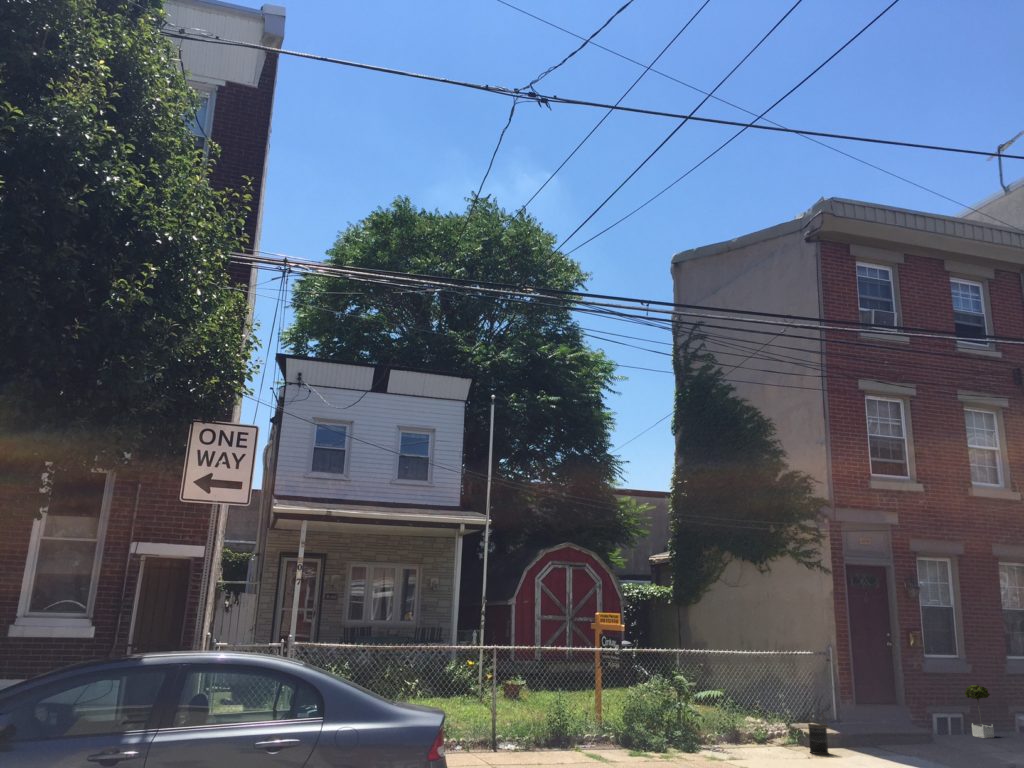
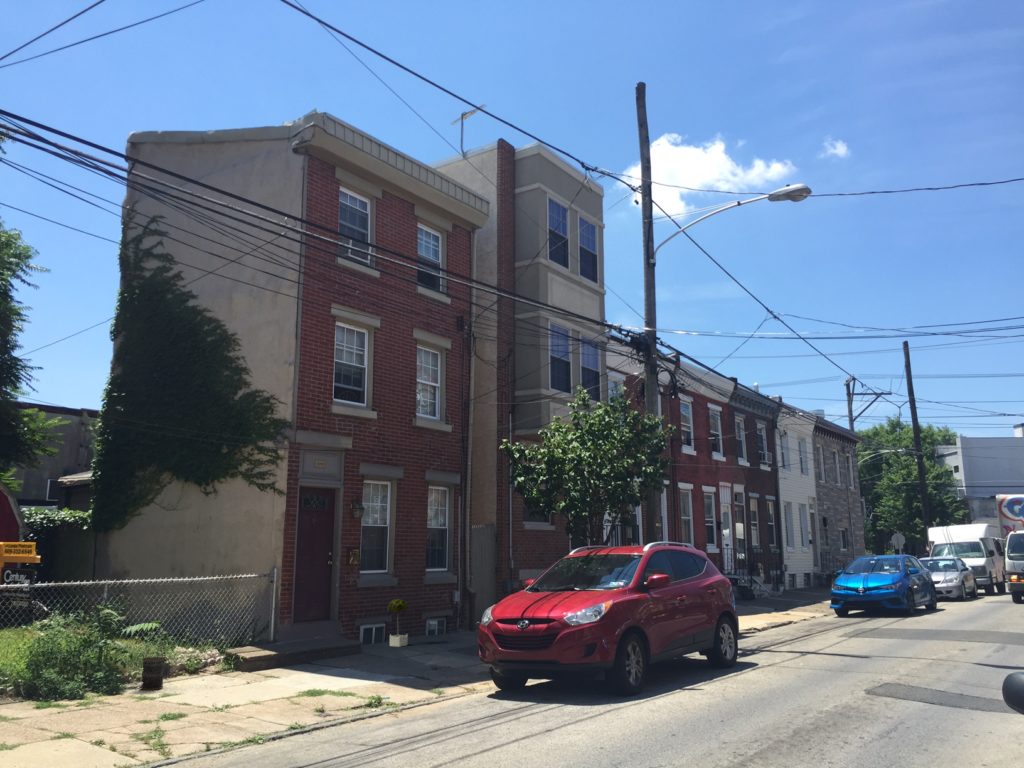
basket: present [808,724,828,754] -> present [141,650,165,690]

